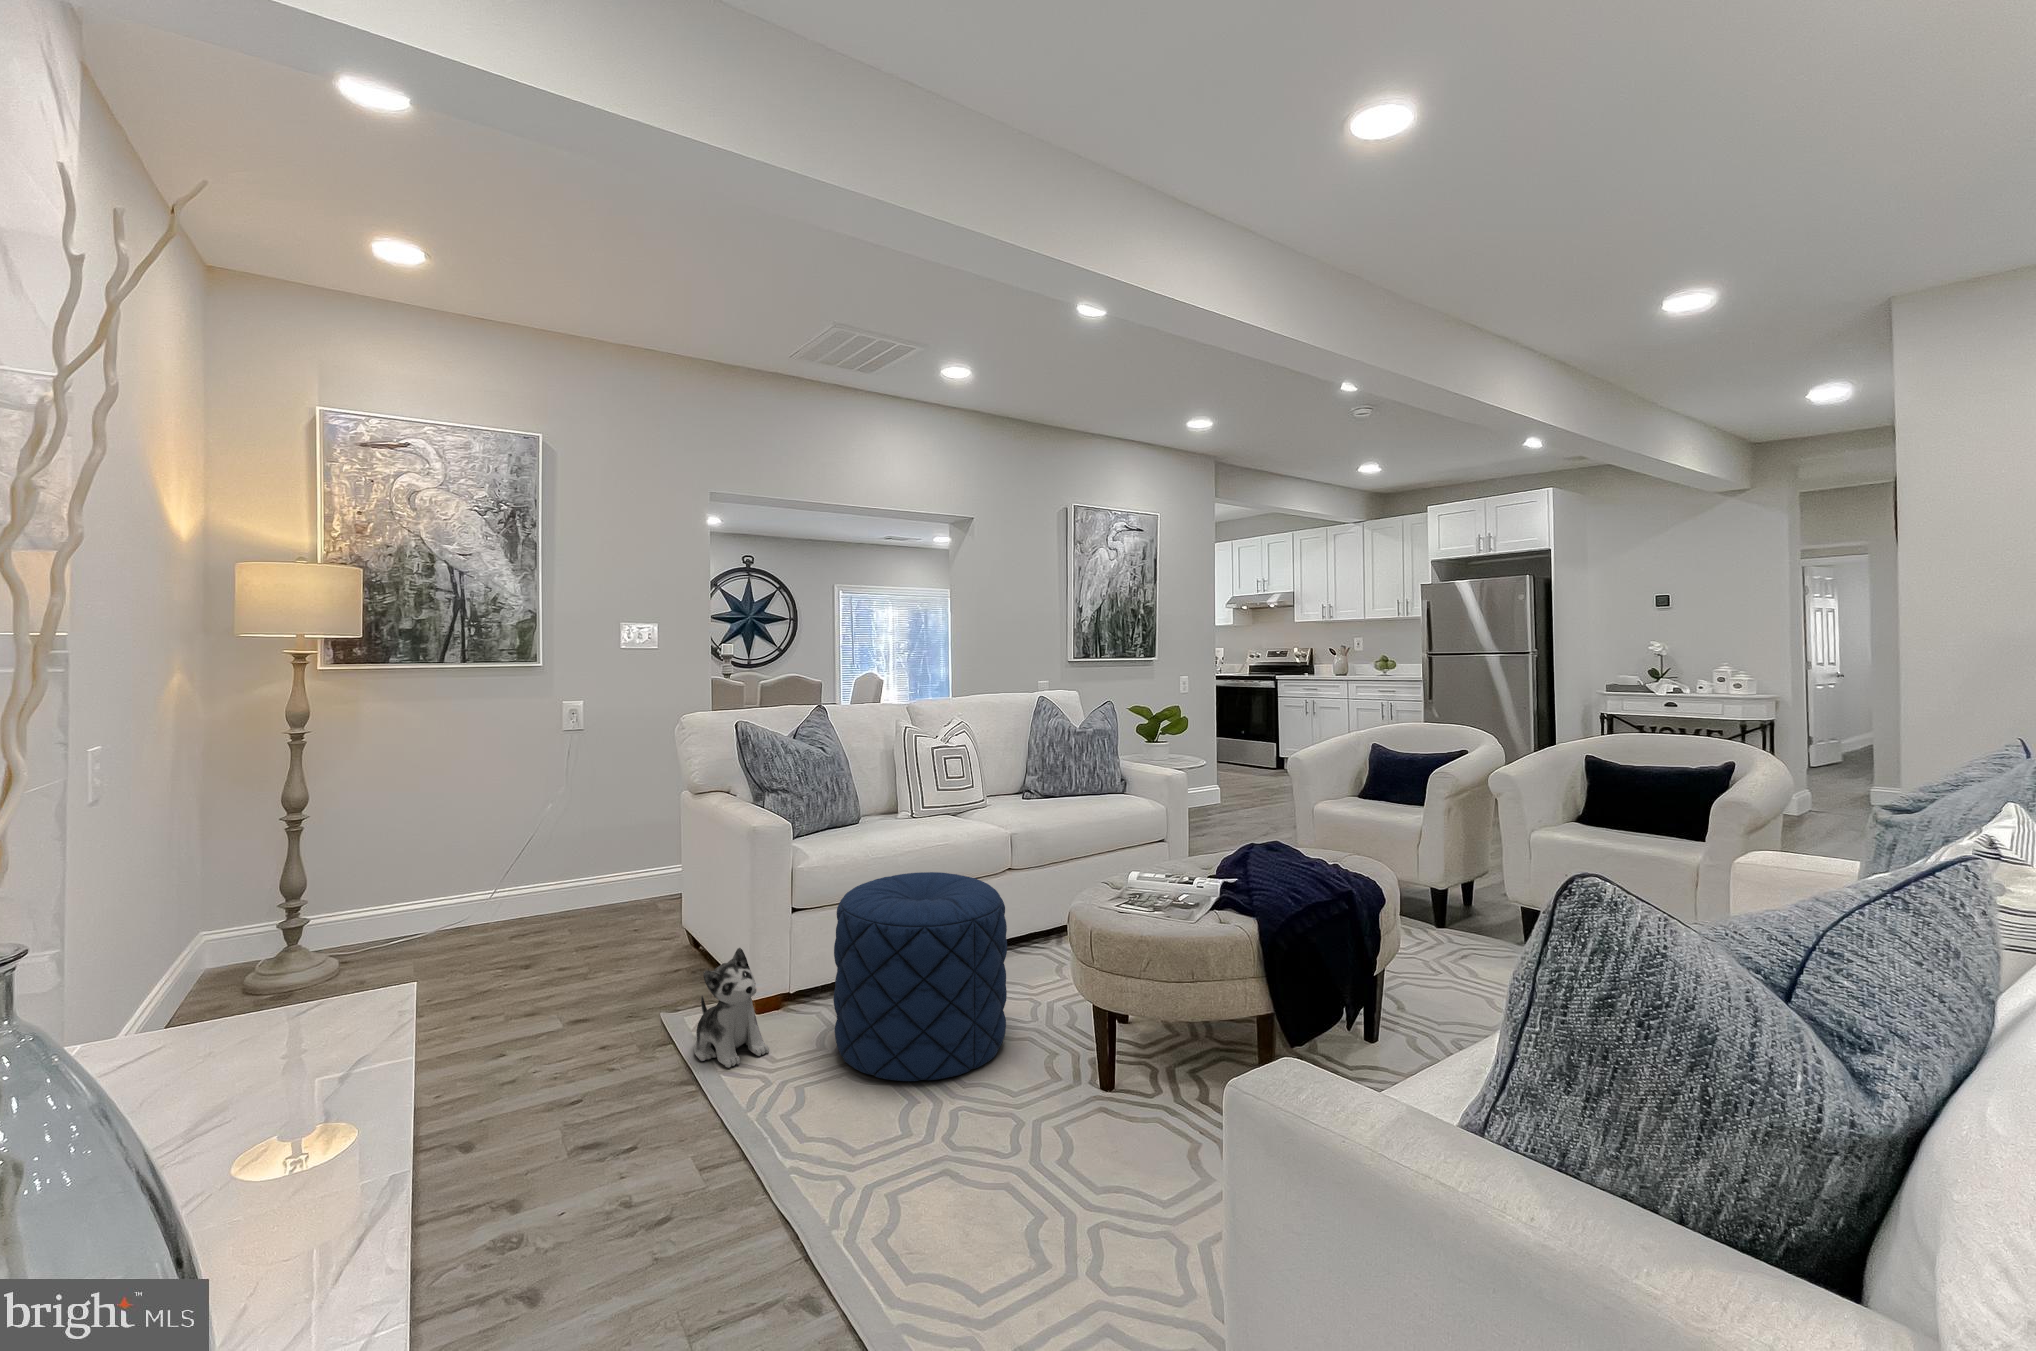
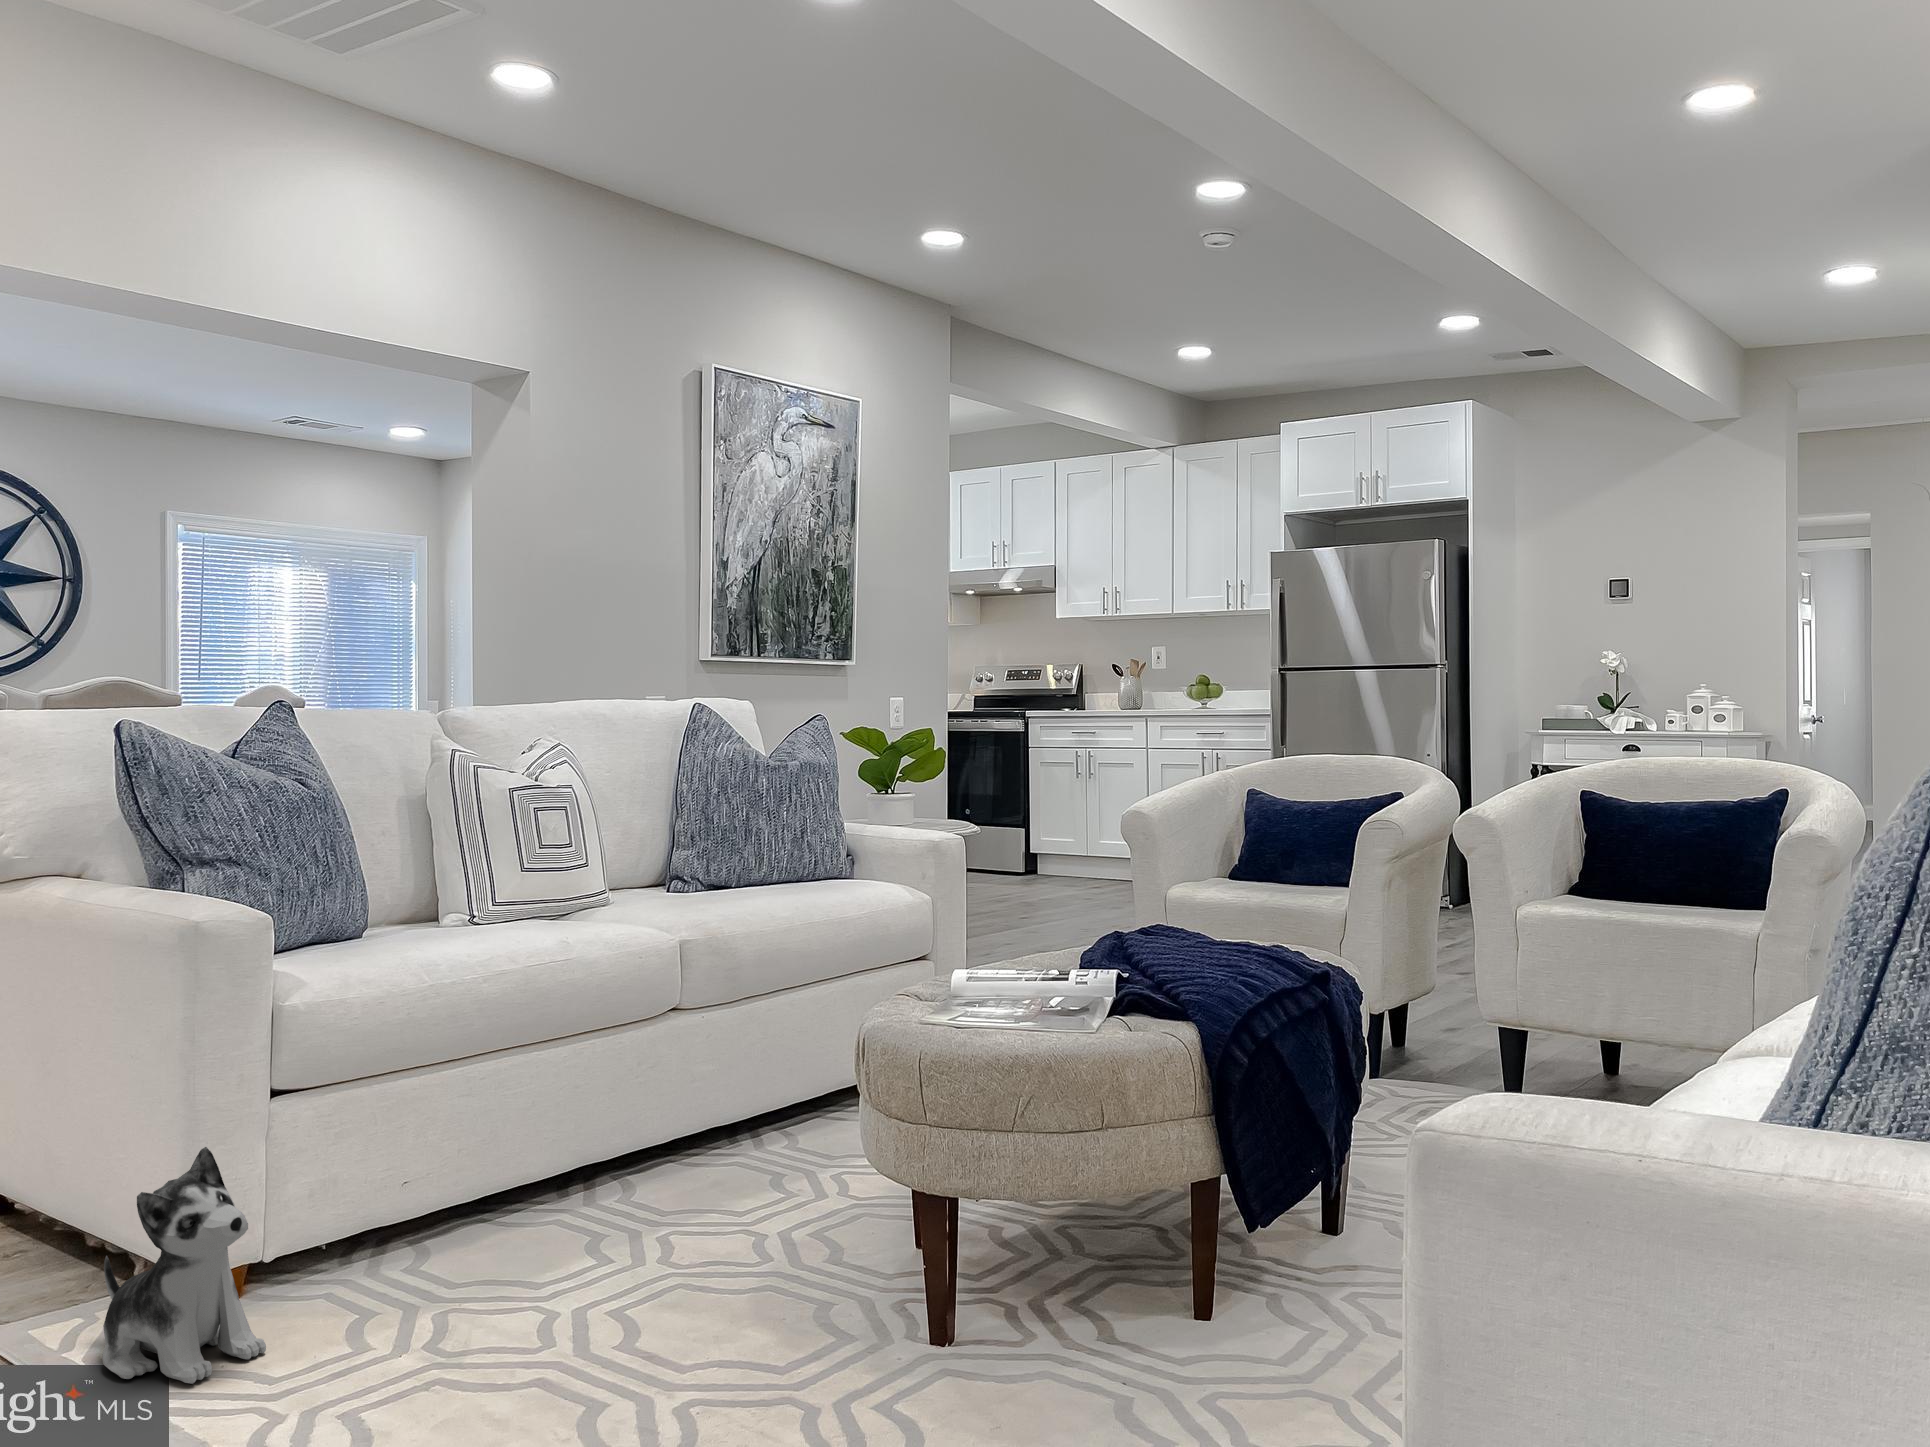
pouf: present [834,872,1007,1081] -> none [403,993,736,1368]

